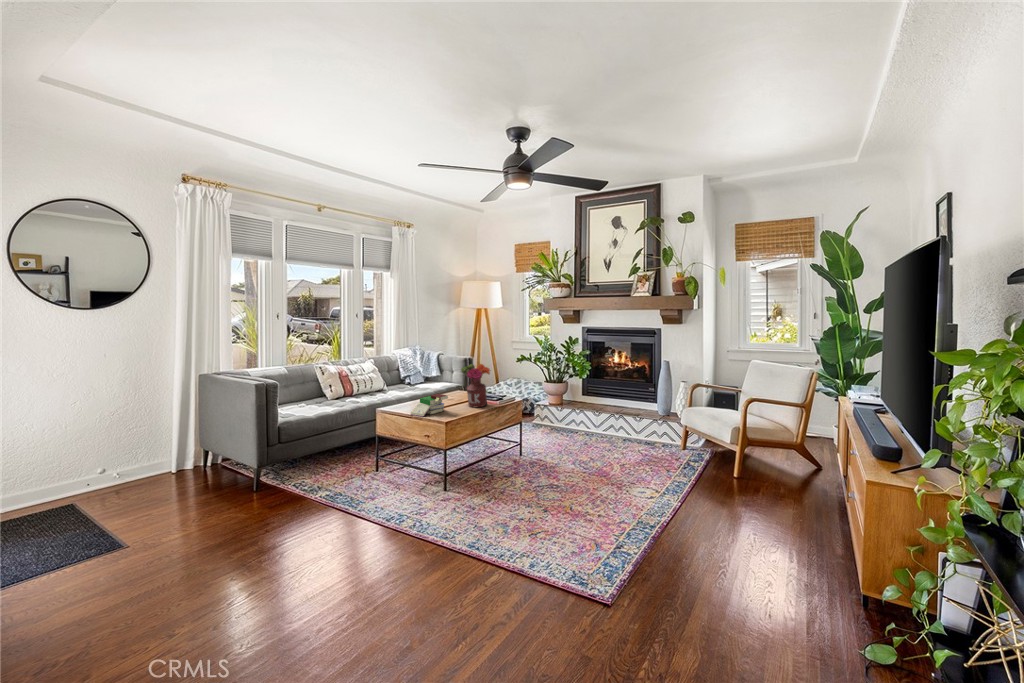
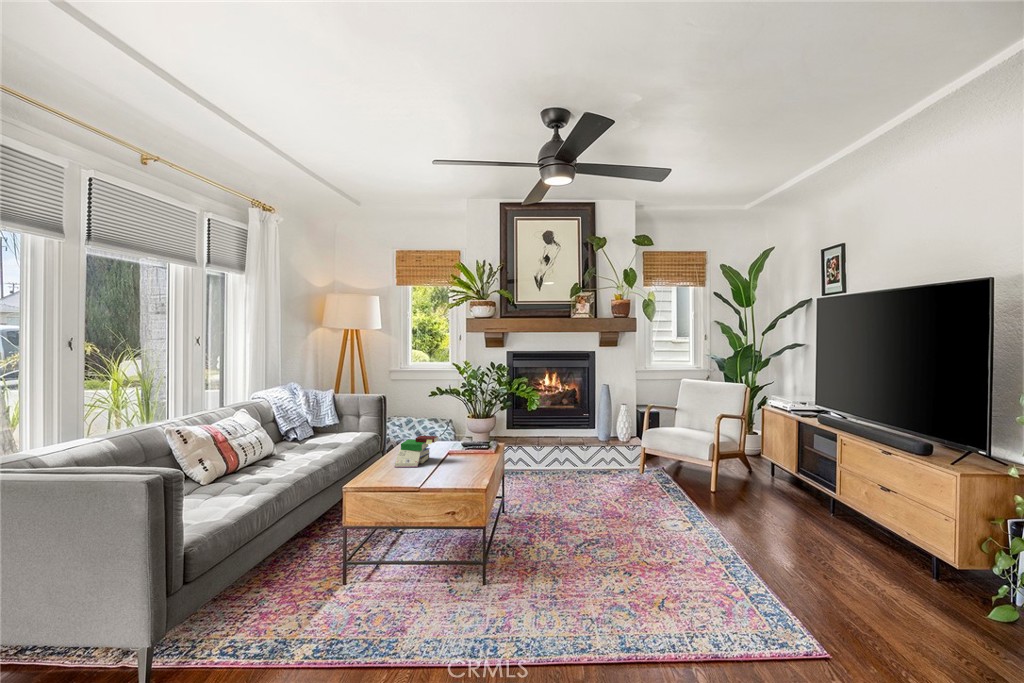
flower arrangement: present [461,364,490,407] -> none [434,393,474,450]

